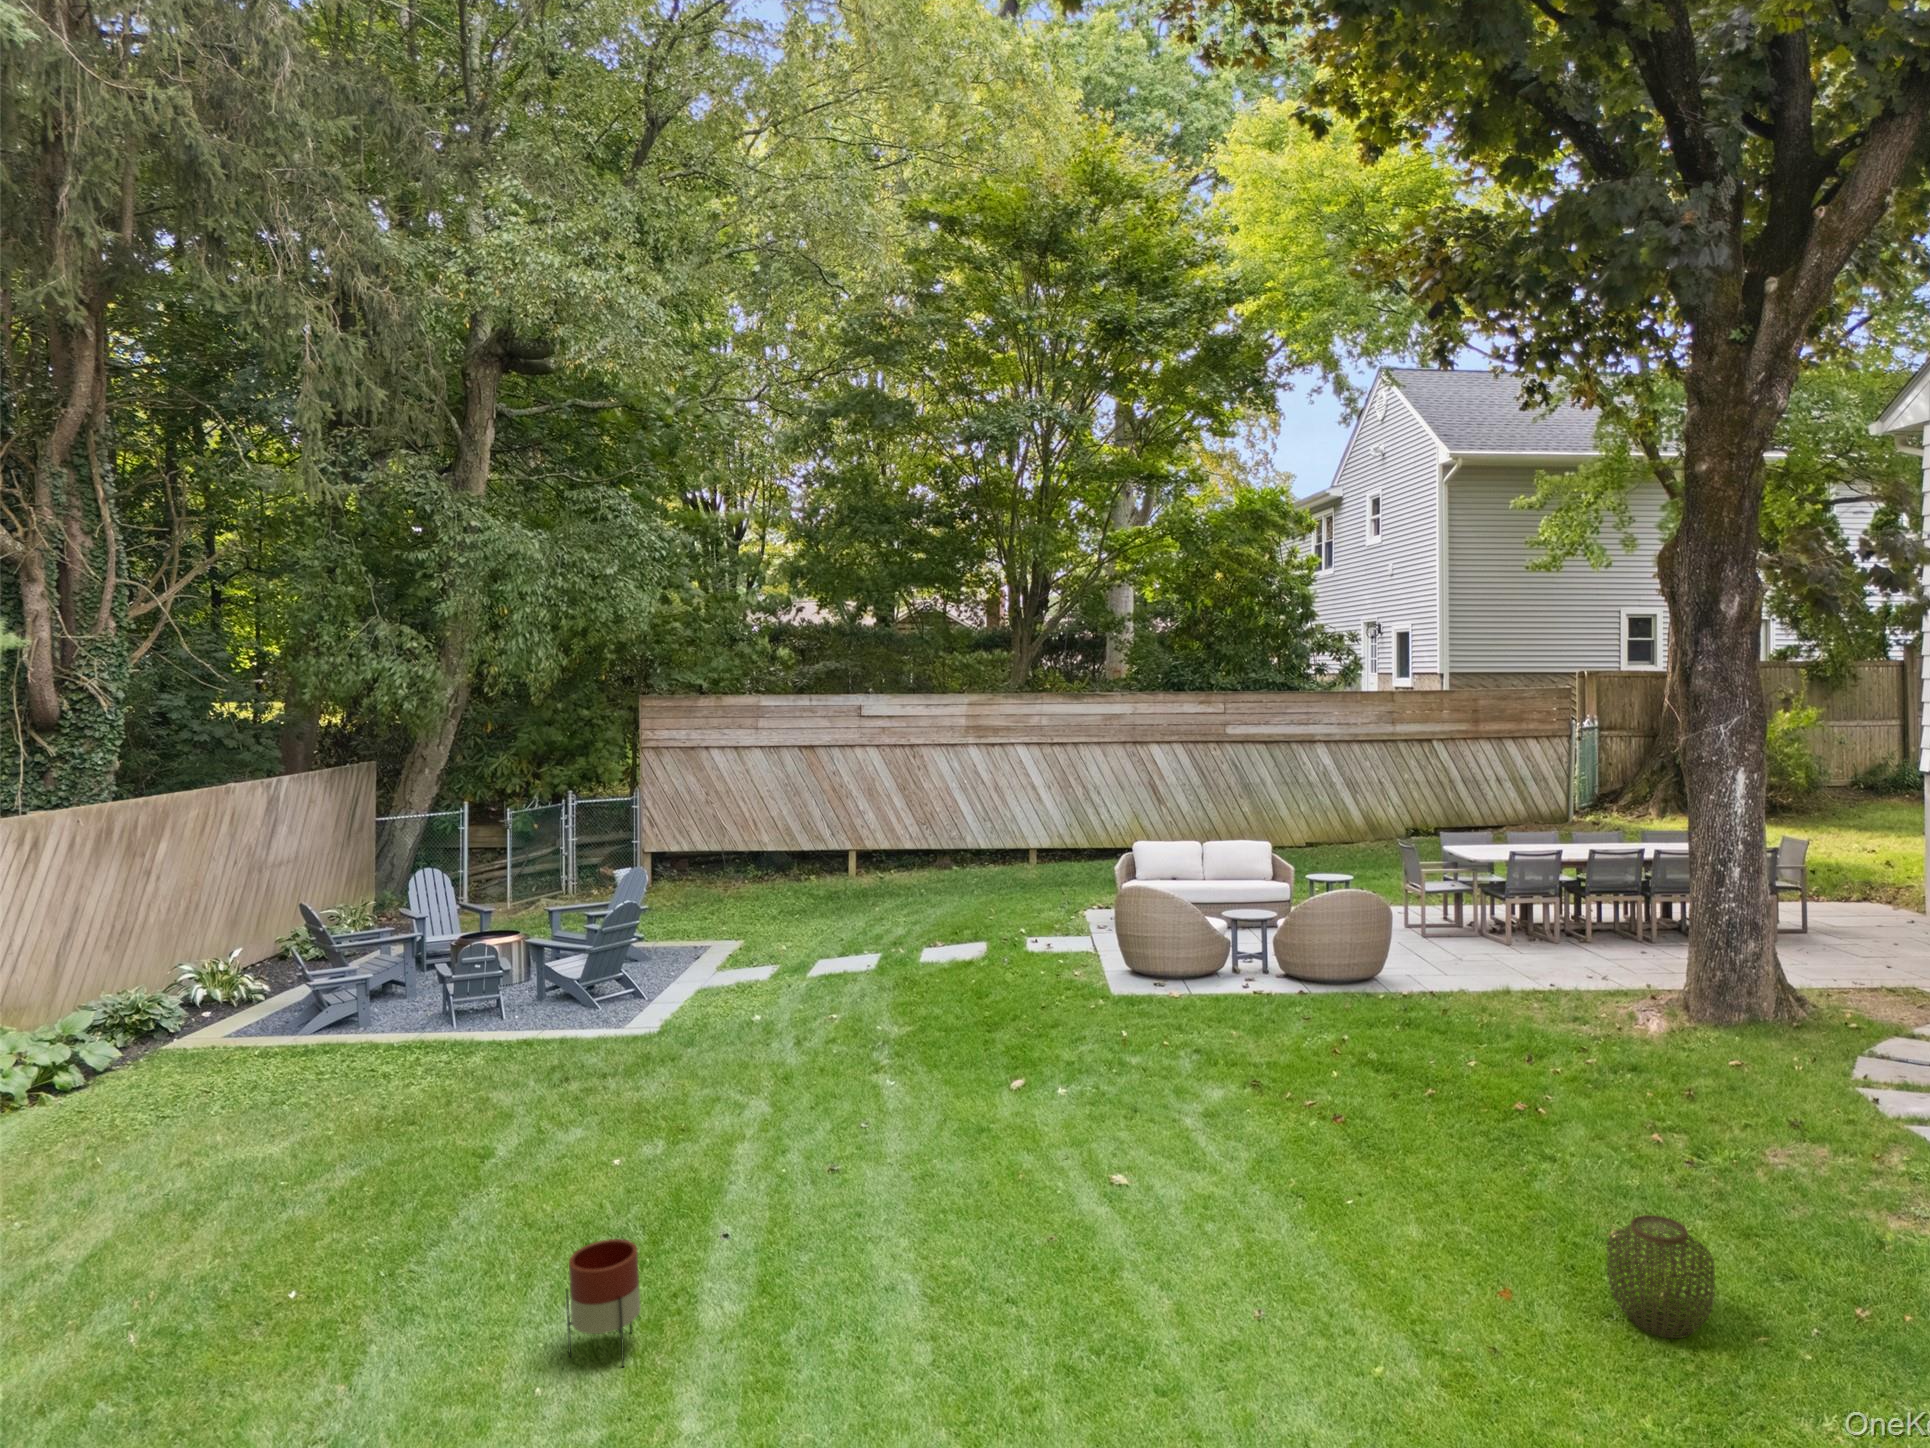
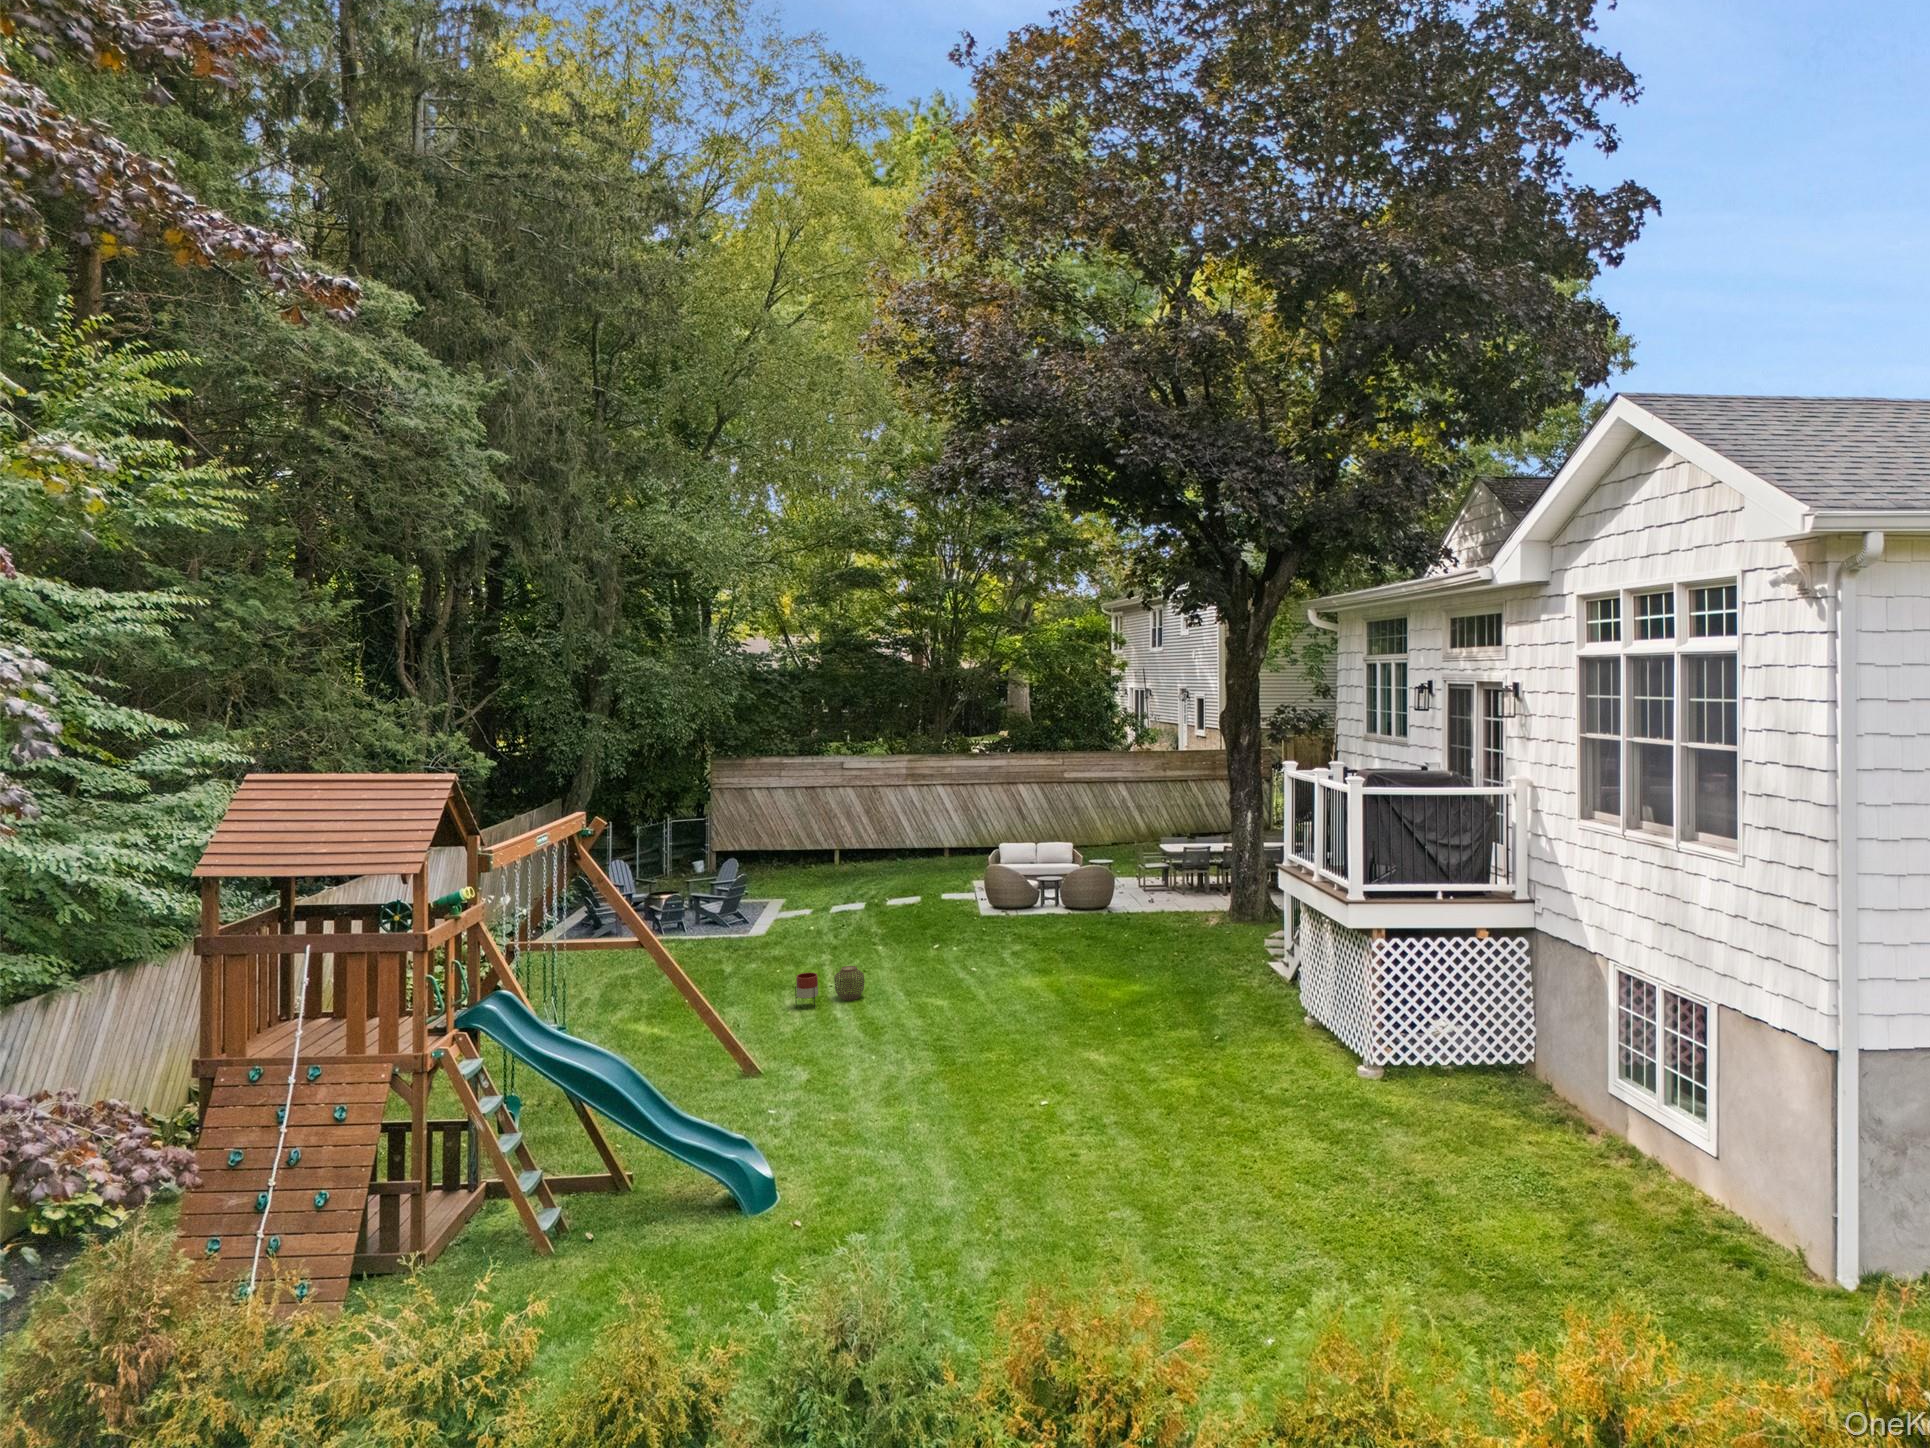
woven basket: present [1607,1215,1715,1338] -> present [834,966,864,1001]

